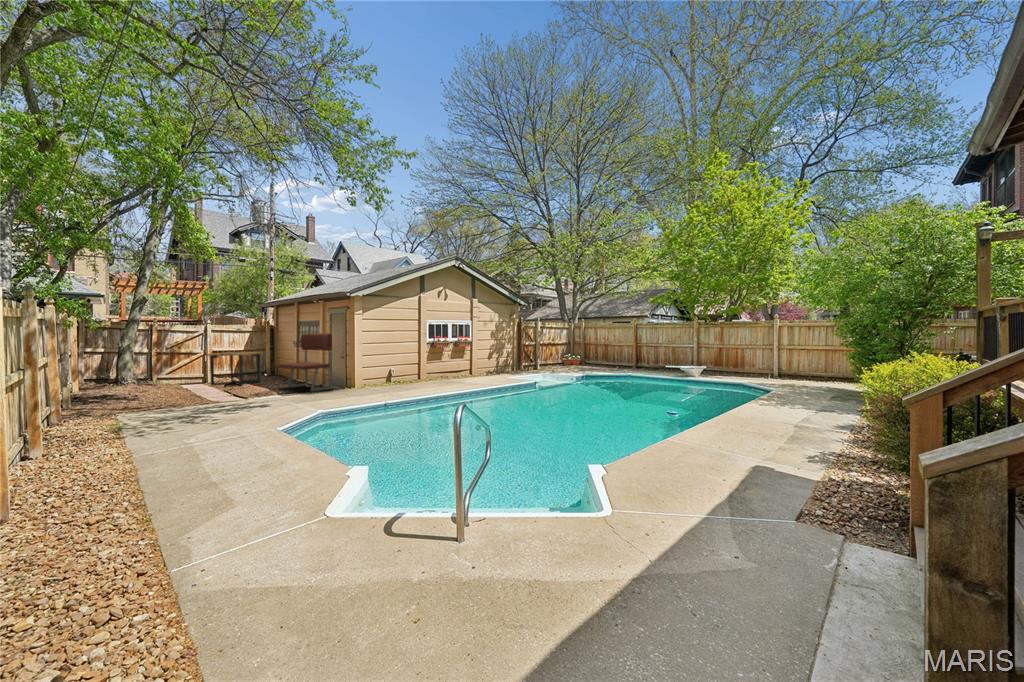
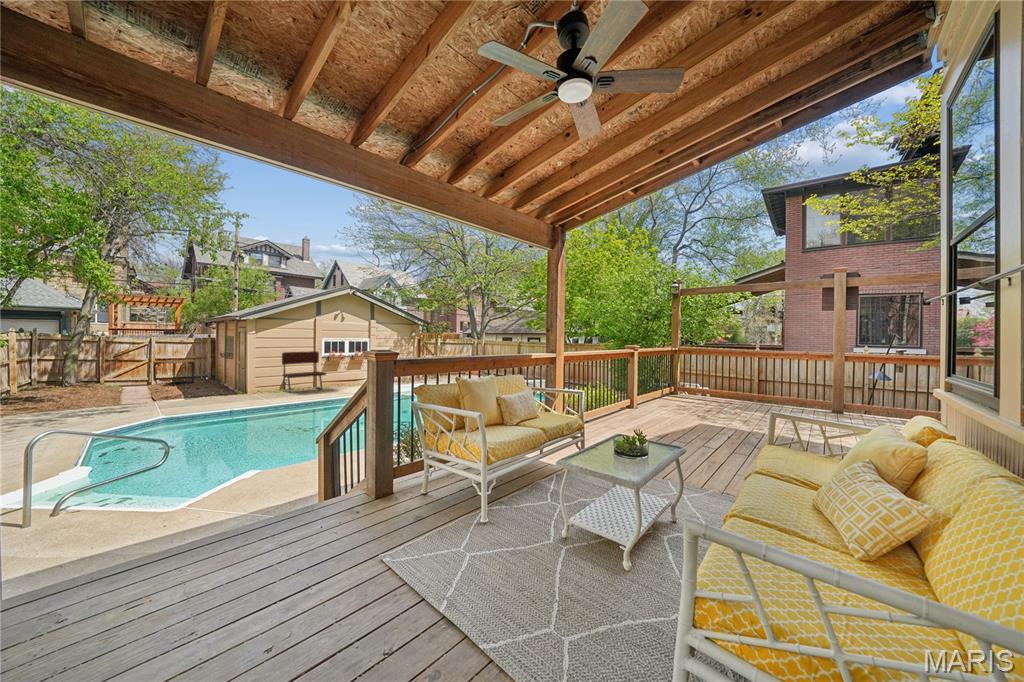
bench: present [278,333,332,392] -> present [282,351,326,393]

